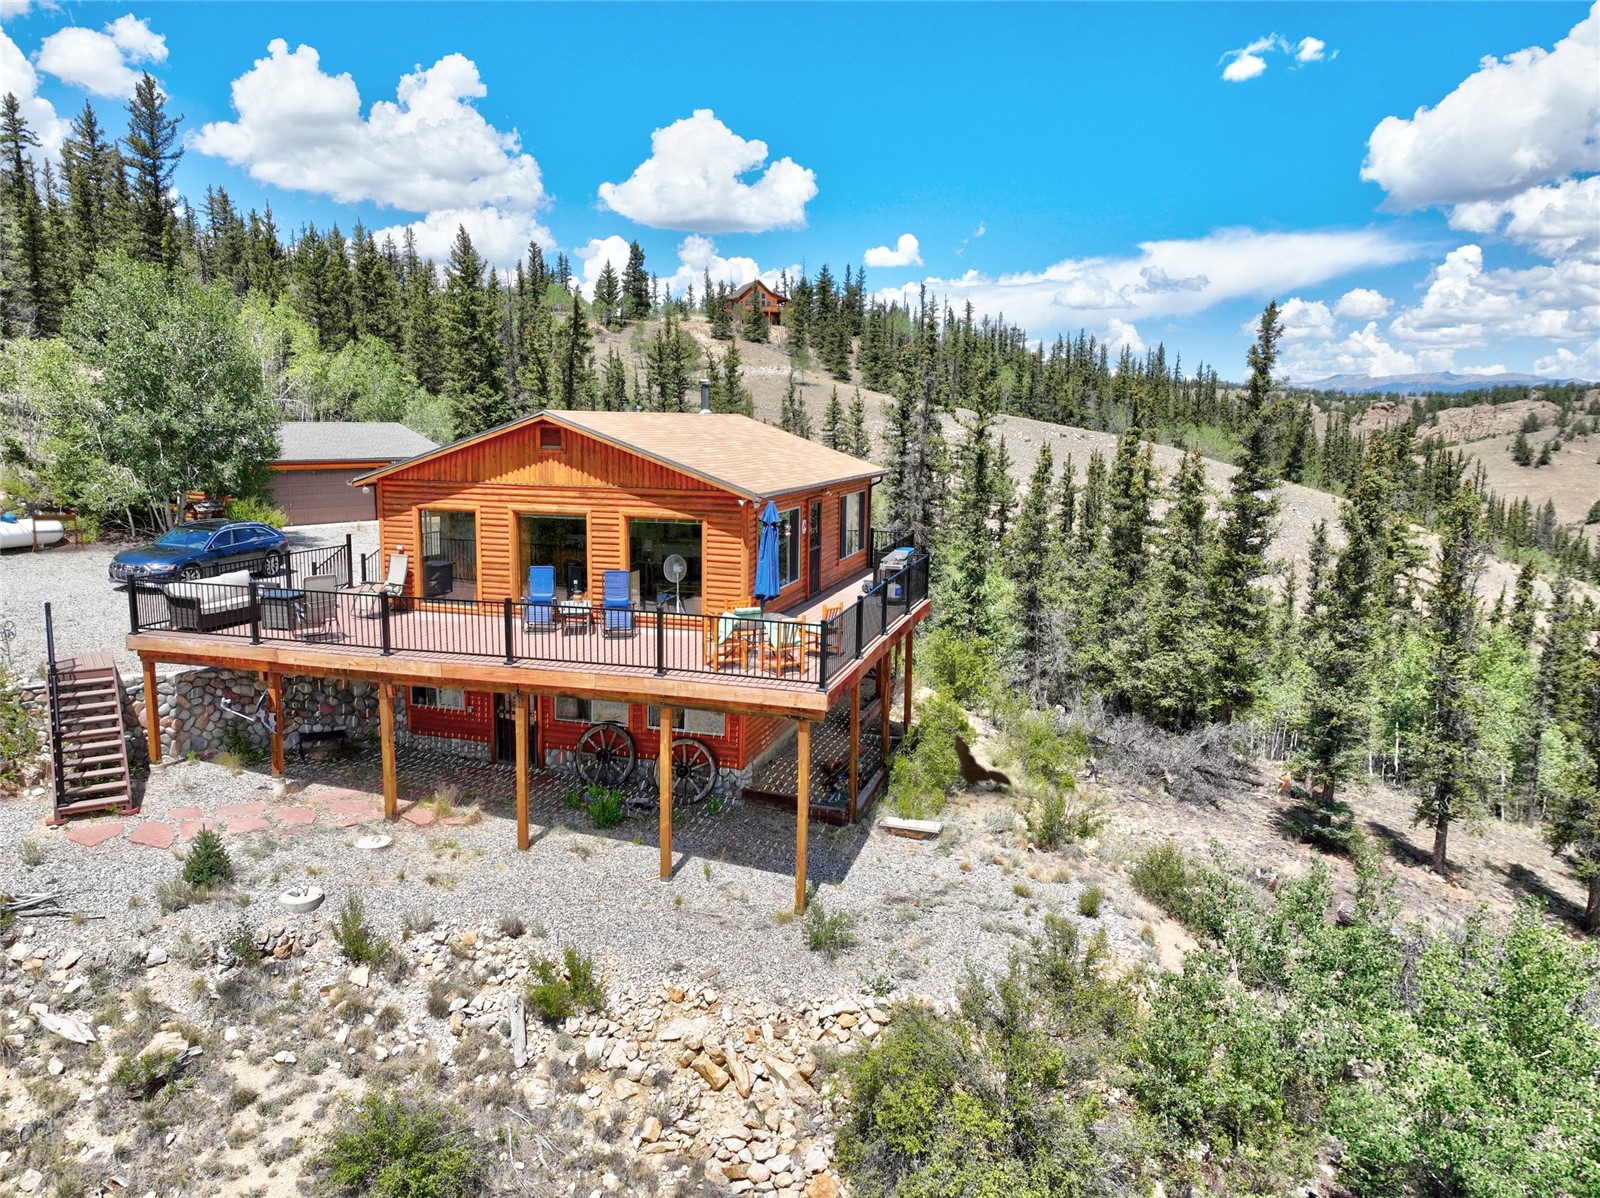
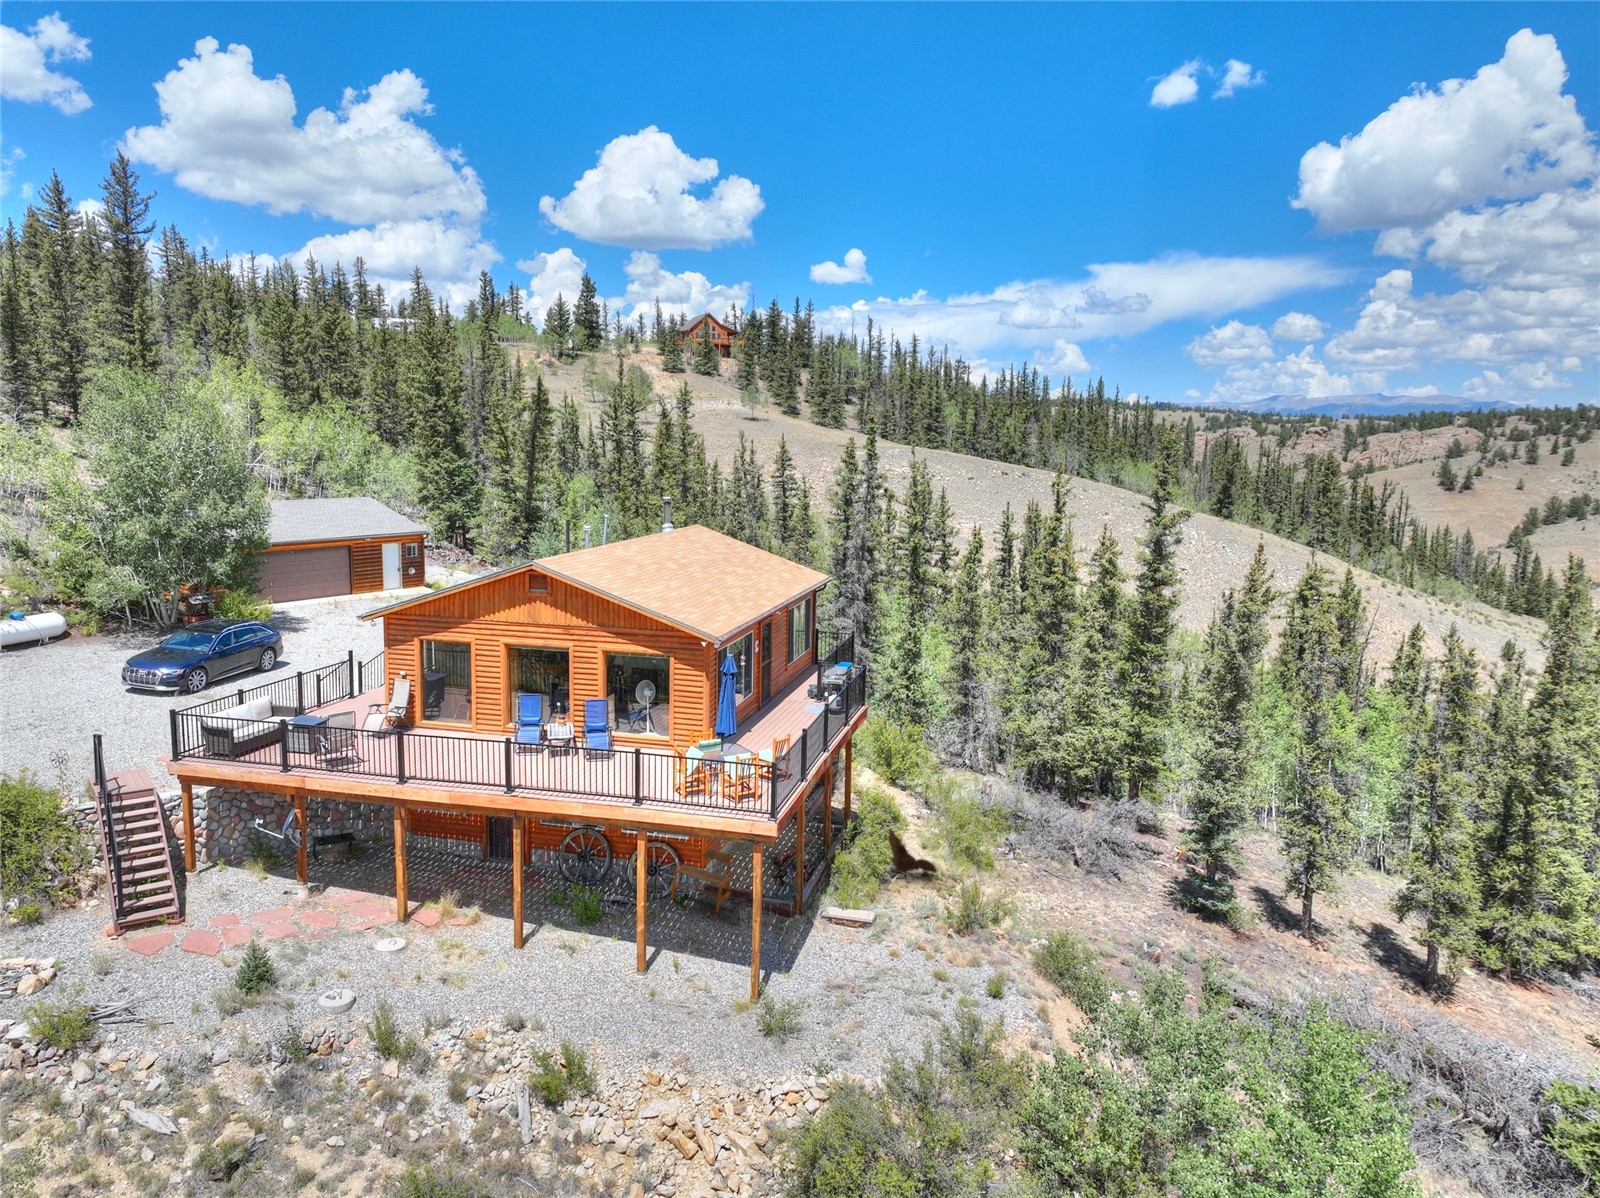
bench: present [32,514,84,552] -> present [671,848,732,912]

